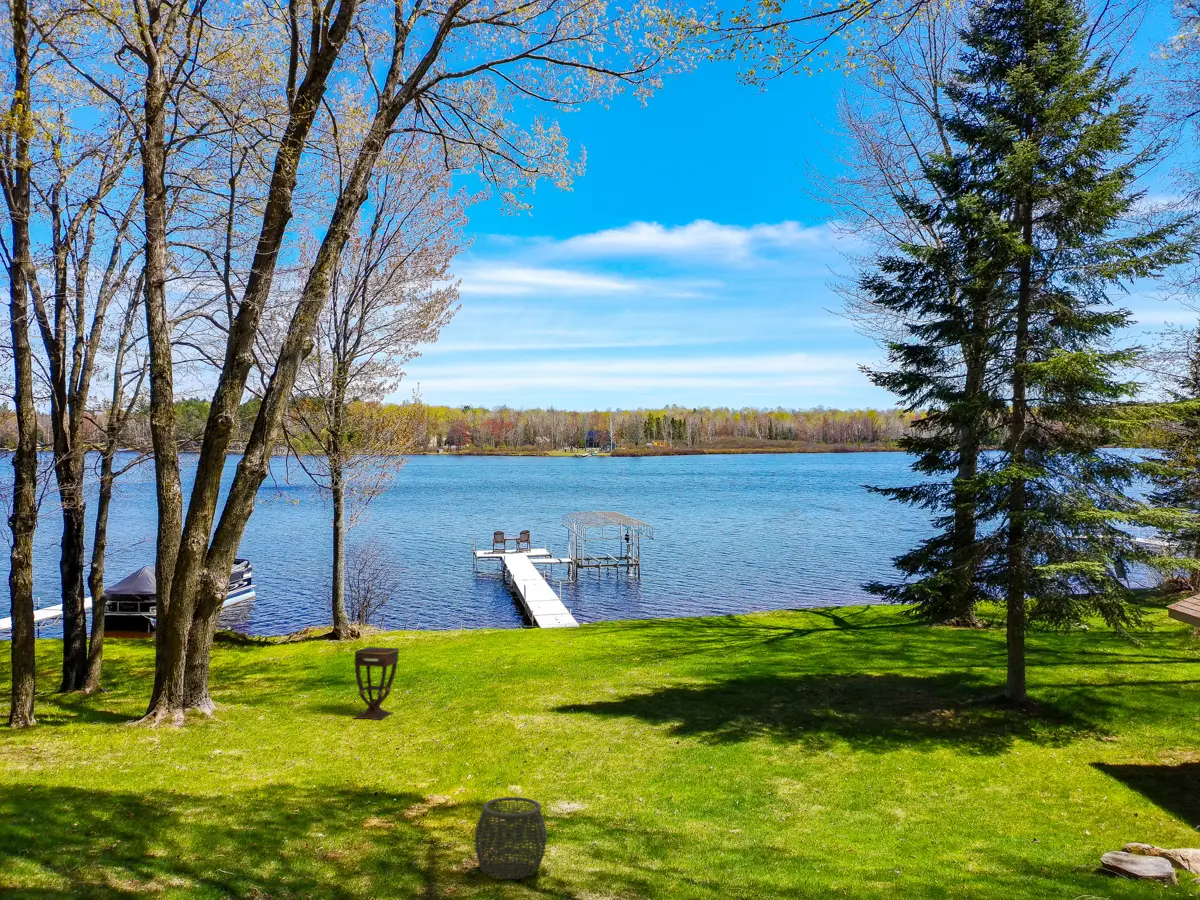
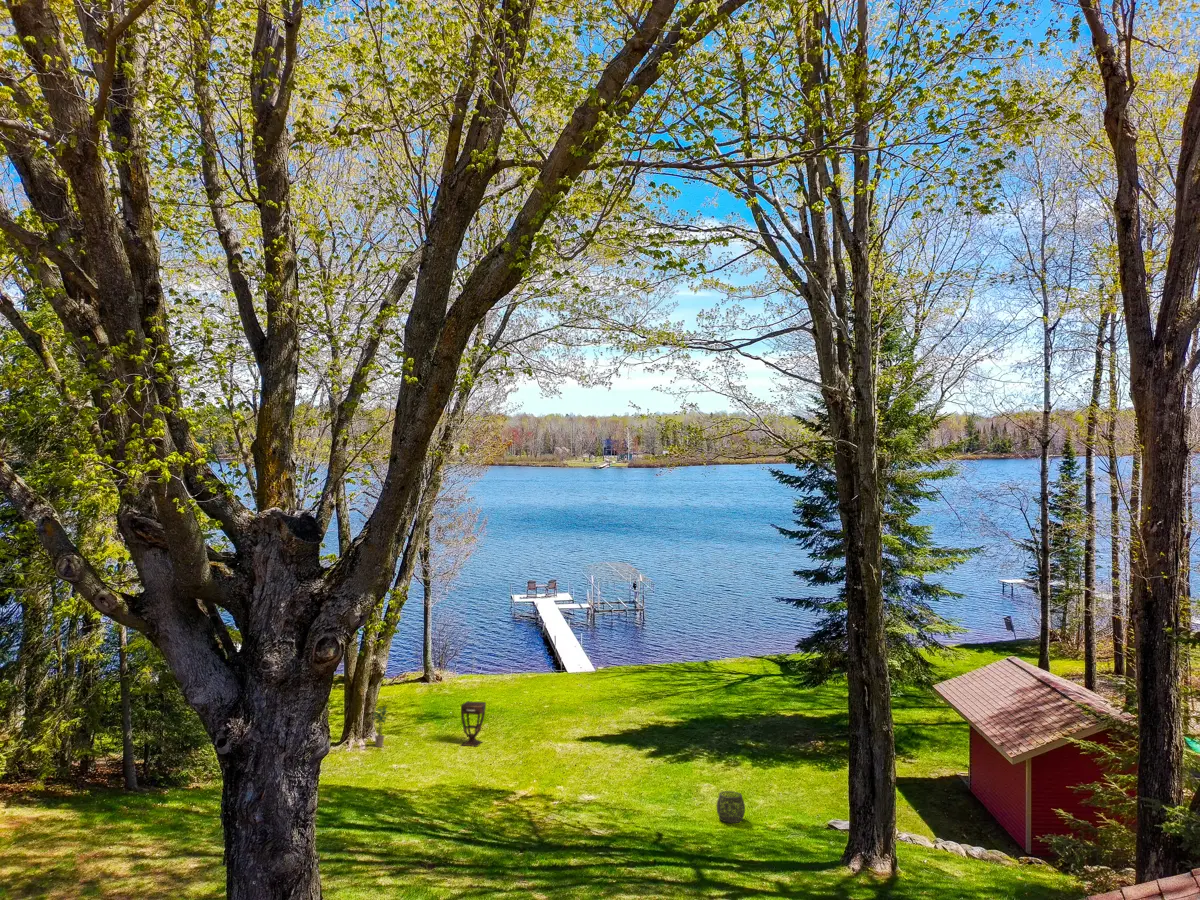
potted plant: none [196,654,233,721] -> present [372,707,388,747]
woven basket: present [475,797,547,879] -> present [717,791,745,823]

